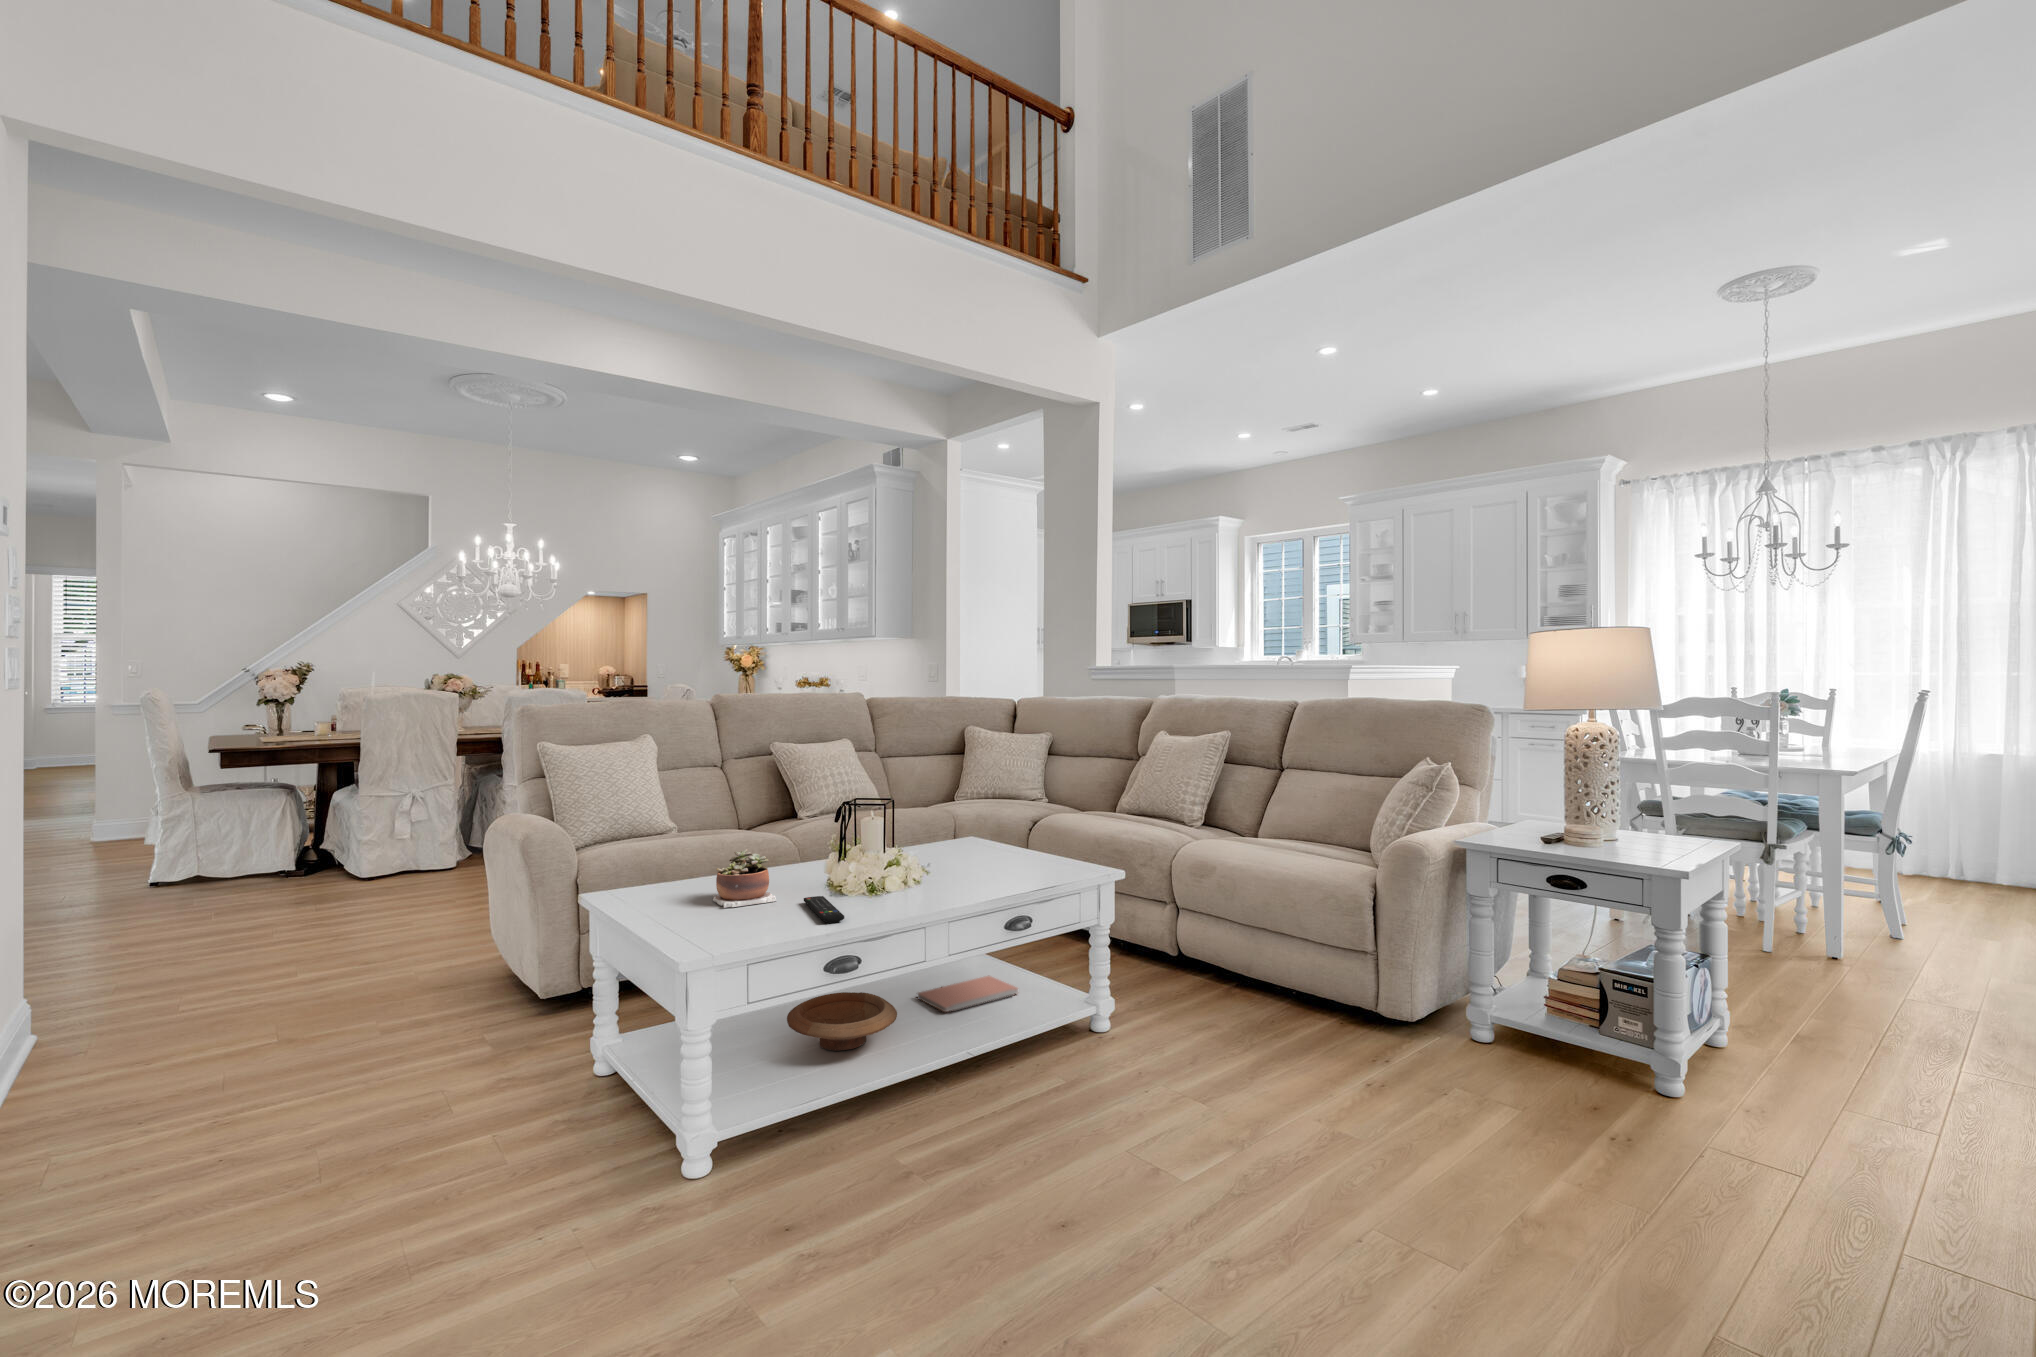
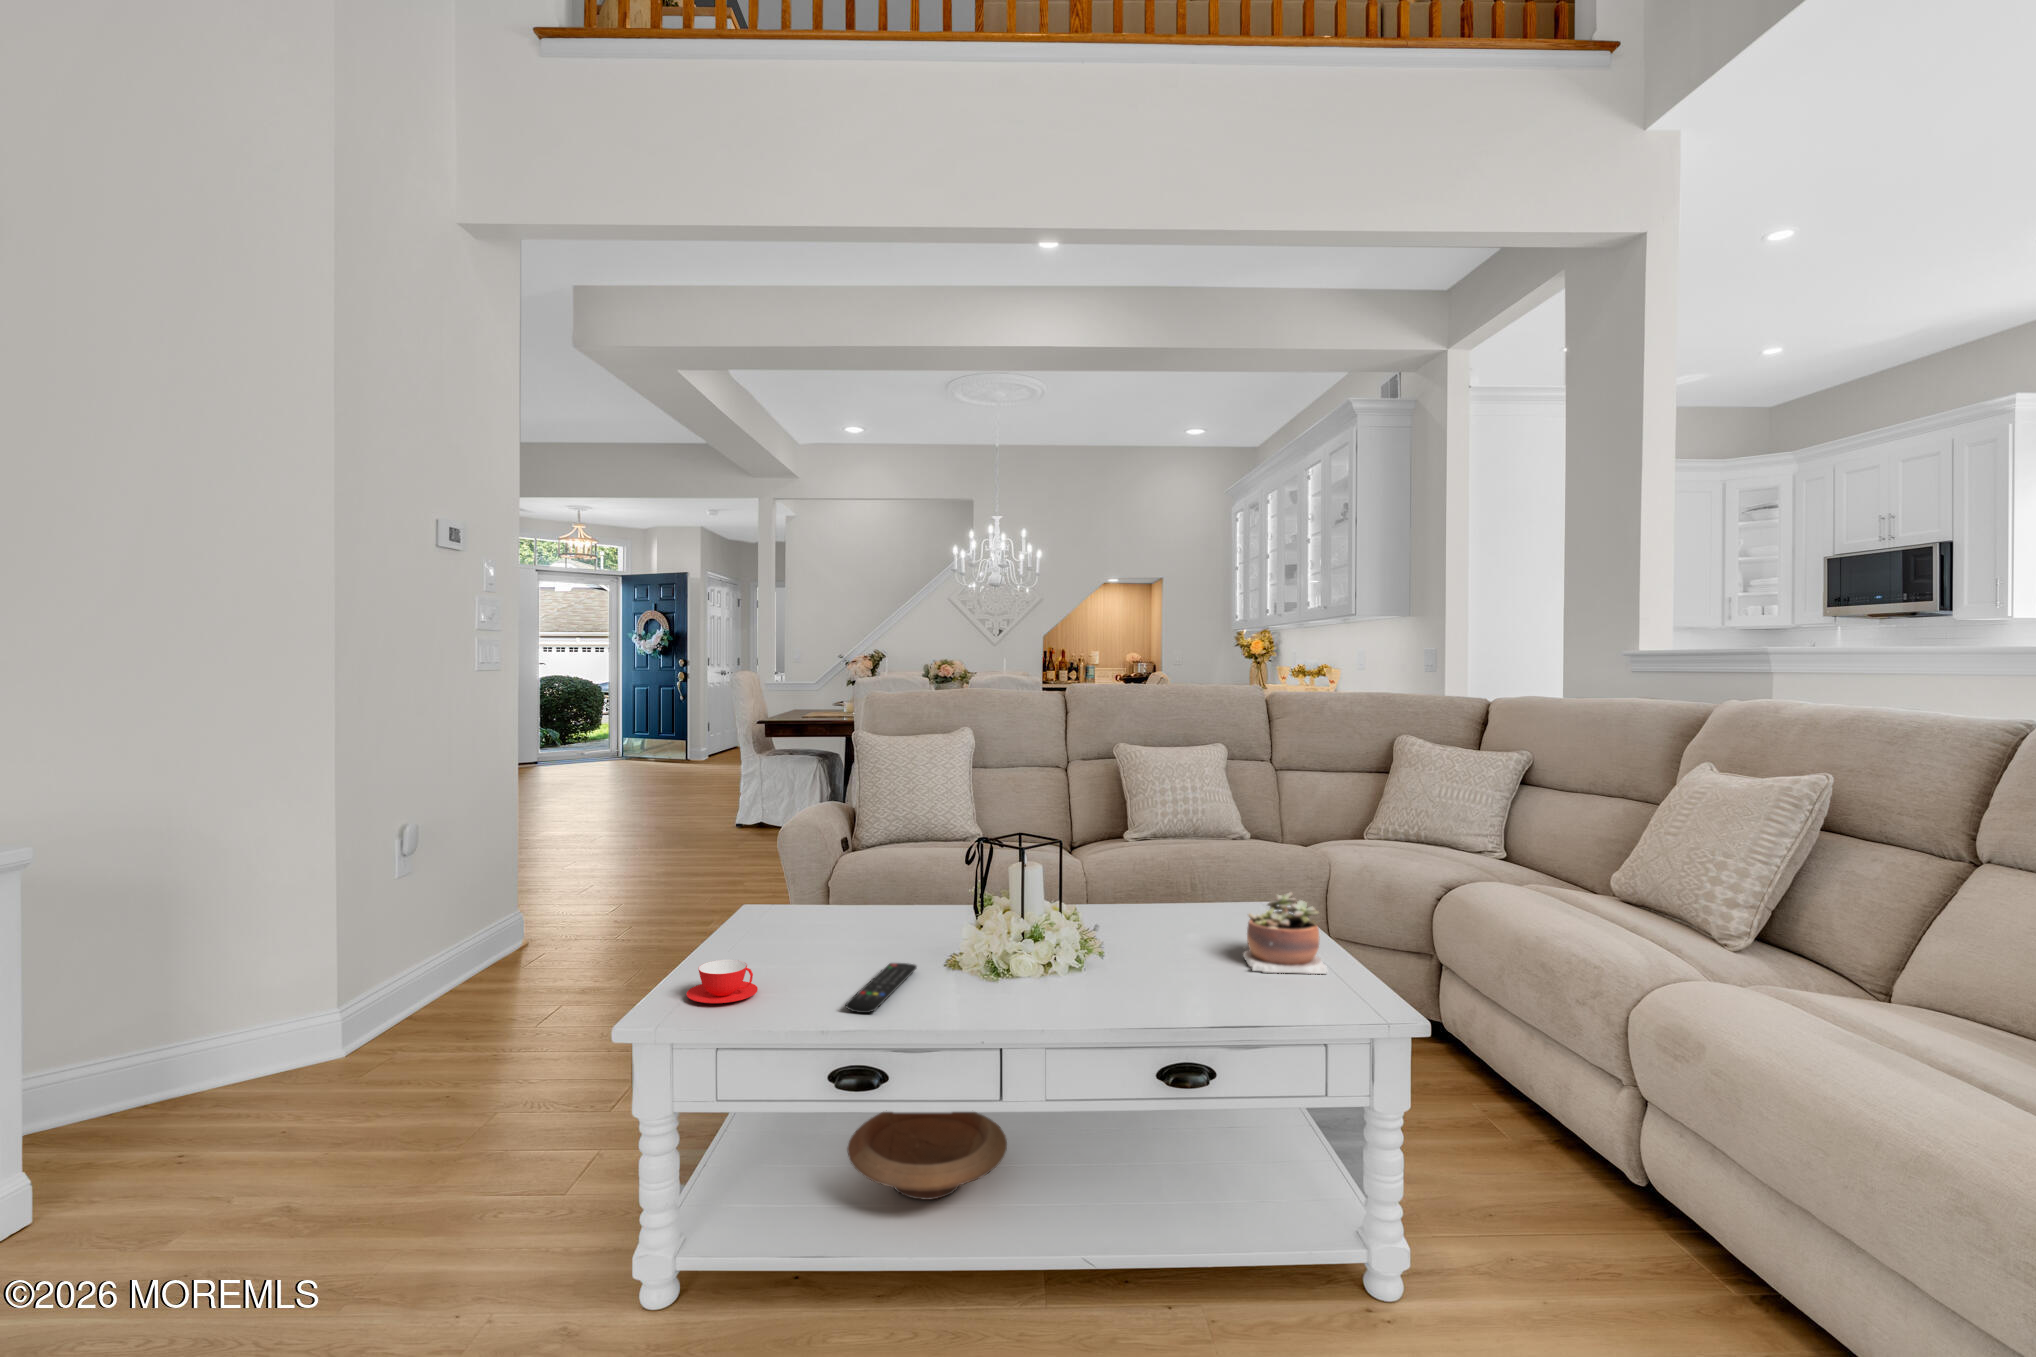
succulent plant: present [712,849,777,908] -> present [1243,892,1327,974]
teacup: none [695,908,747,937] -> present [687,960,758,1003]
notebook: present [918,976,1018,1012] -> none [1094,1131,1248,1180]

